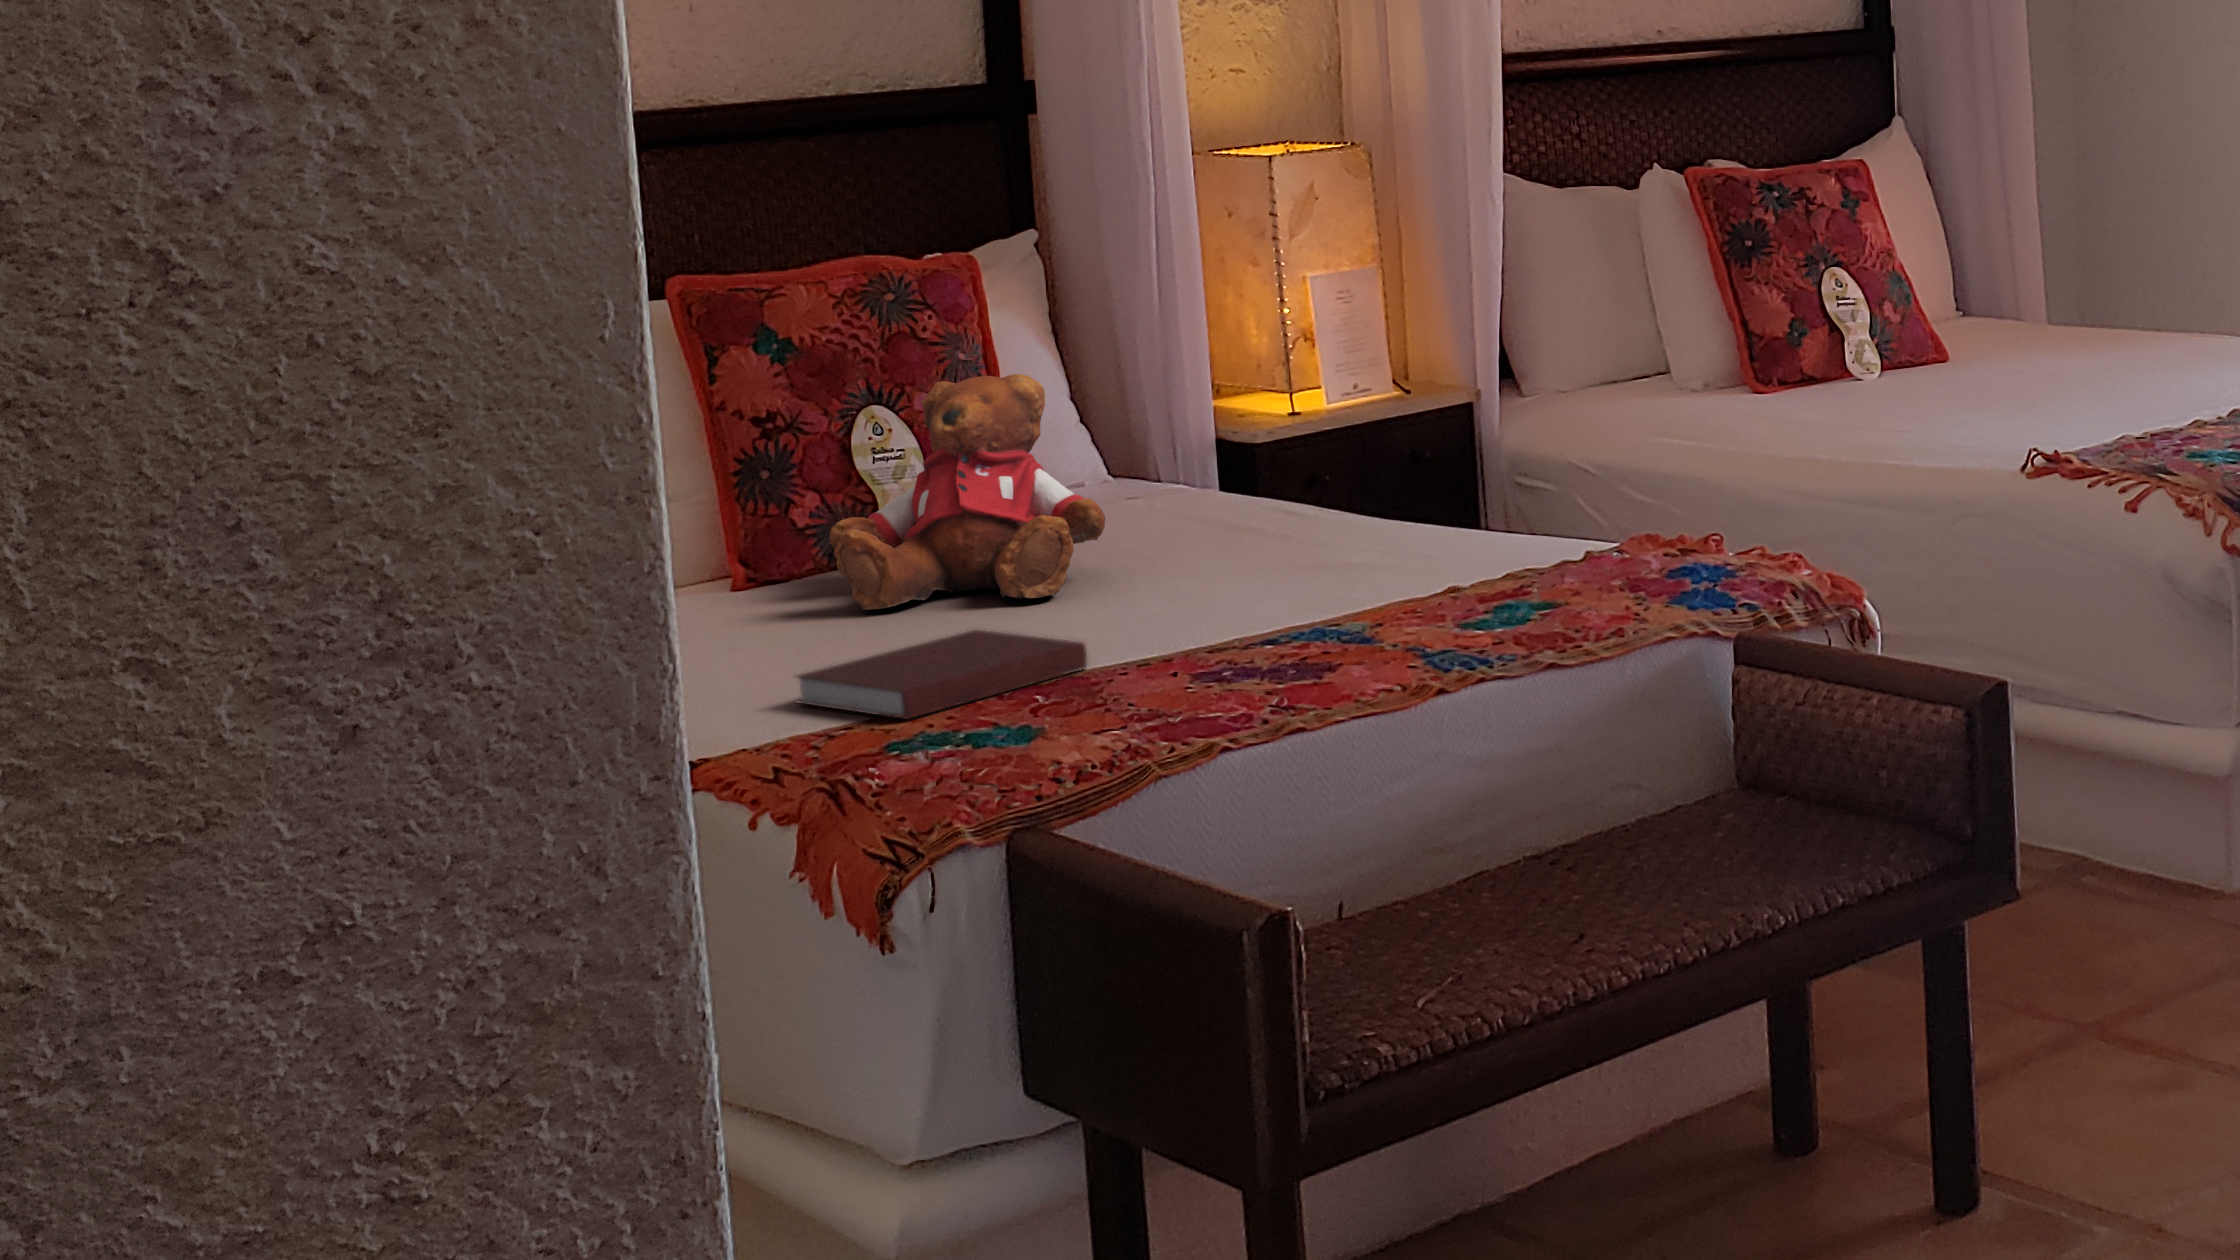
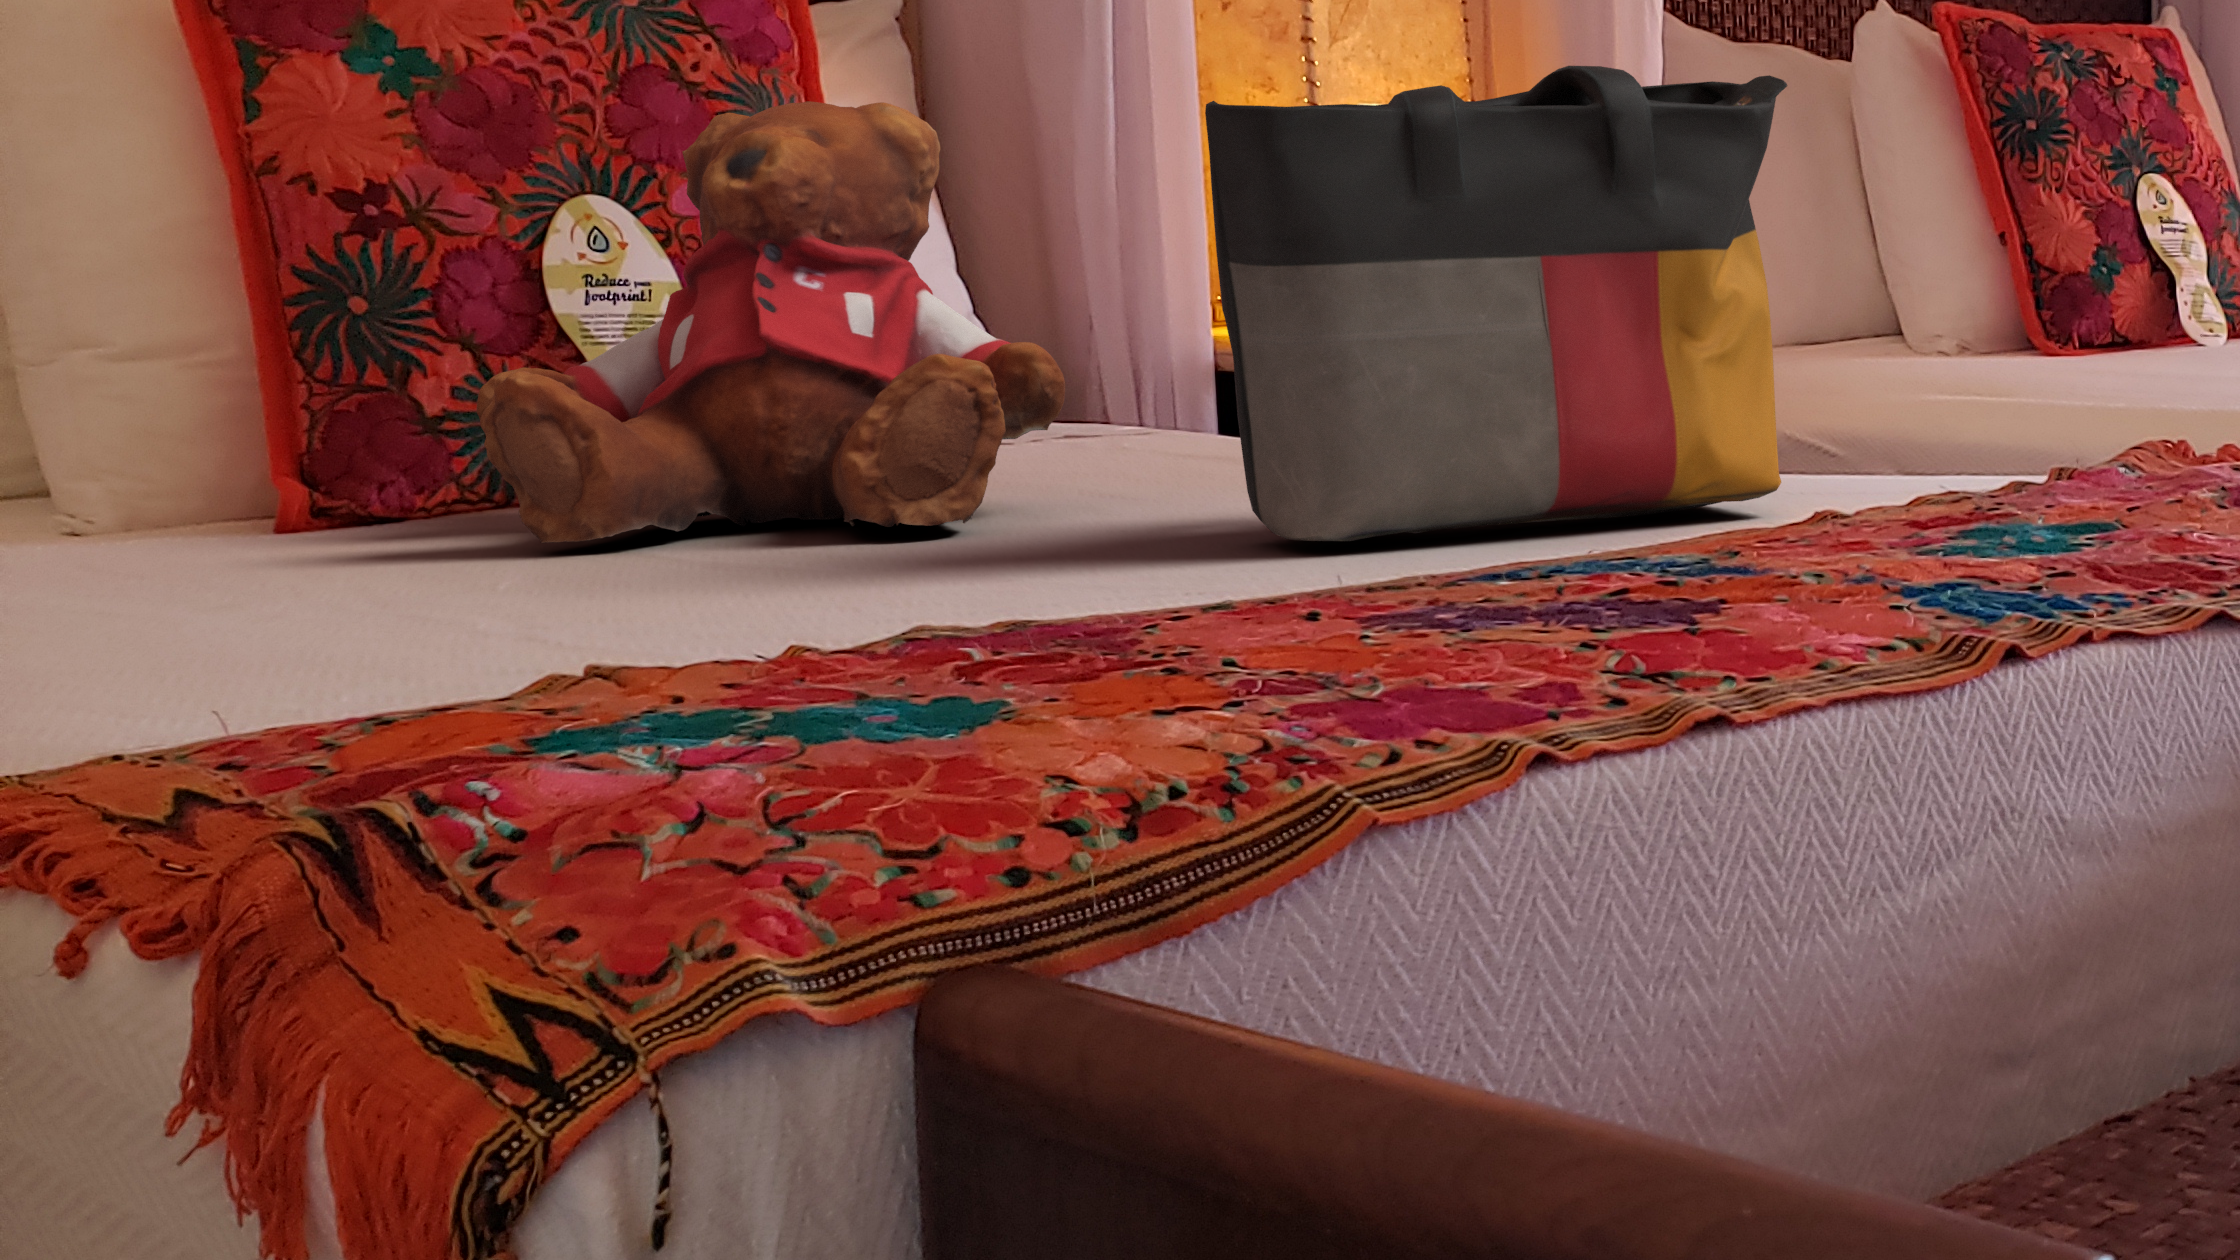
tote bag: none [1153,375,1434,613] -> present [1205,66,1787,541]
notebook: present [797,630,1087,719] -> none [323,543,1073,703]

